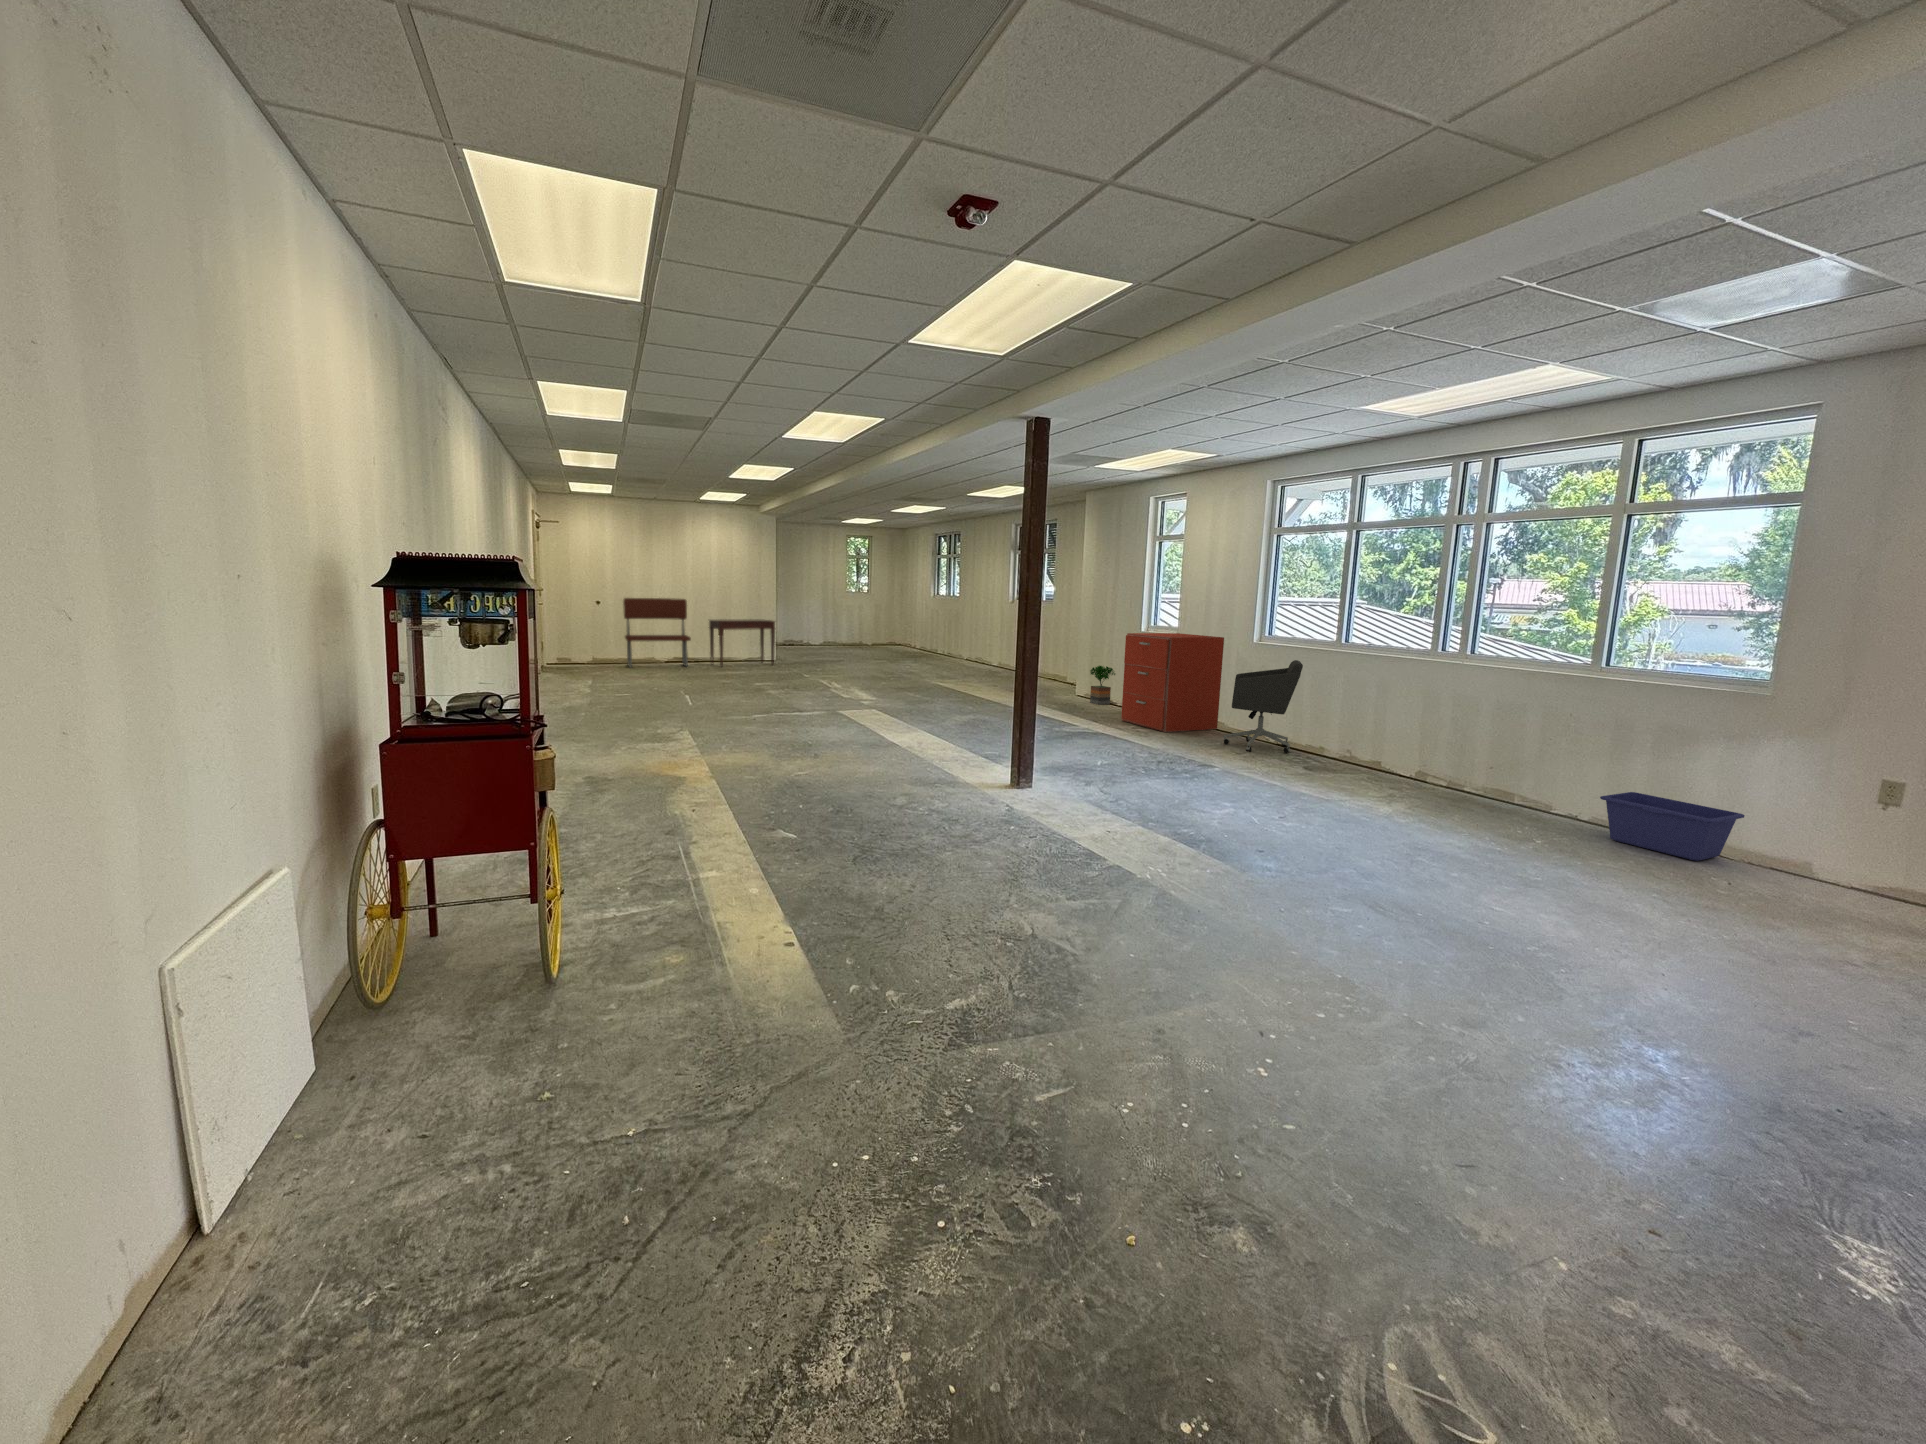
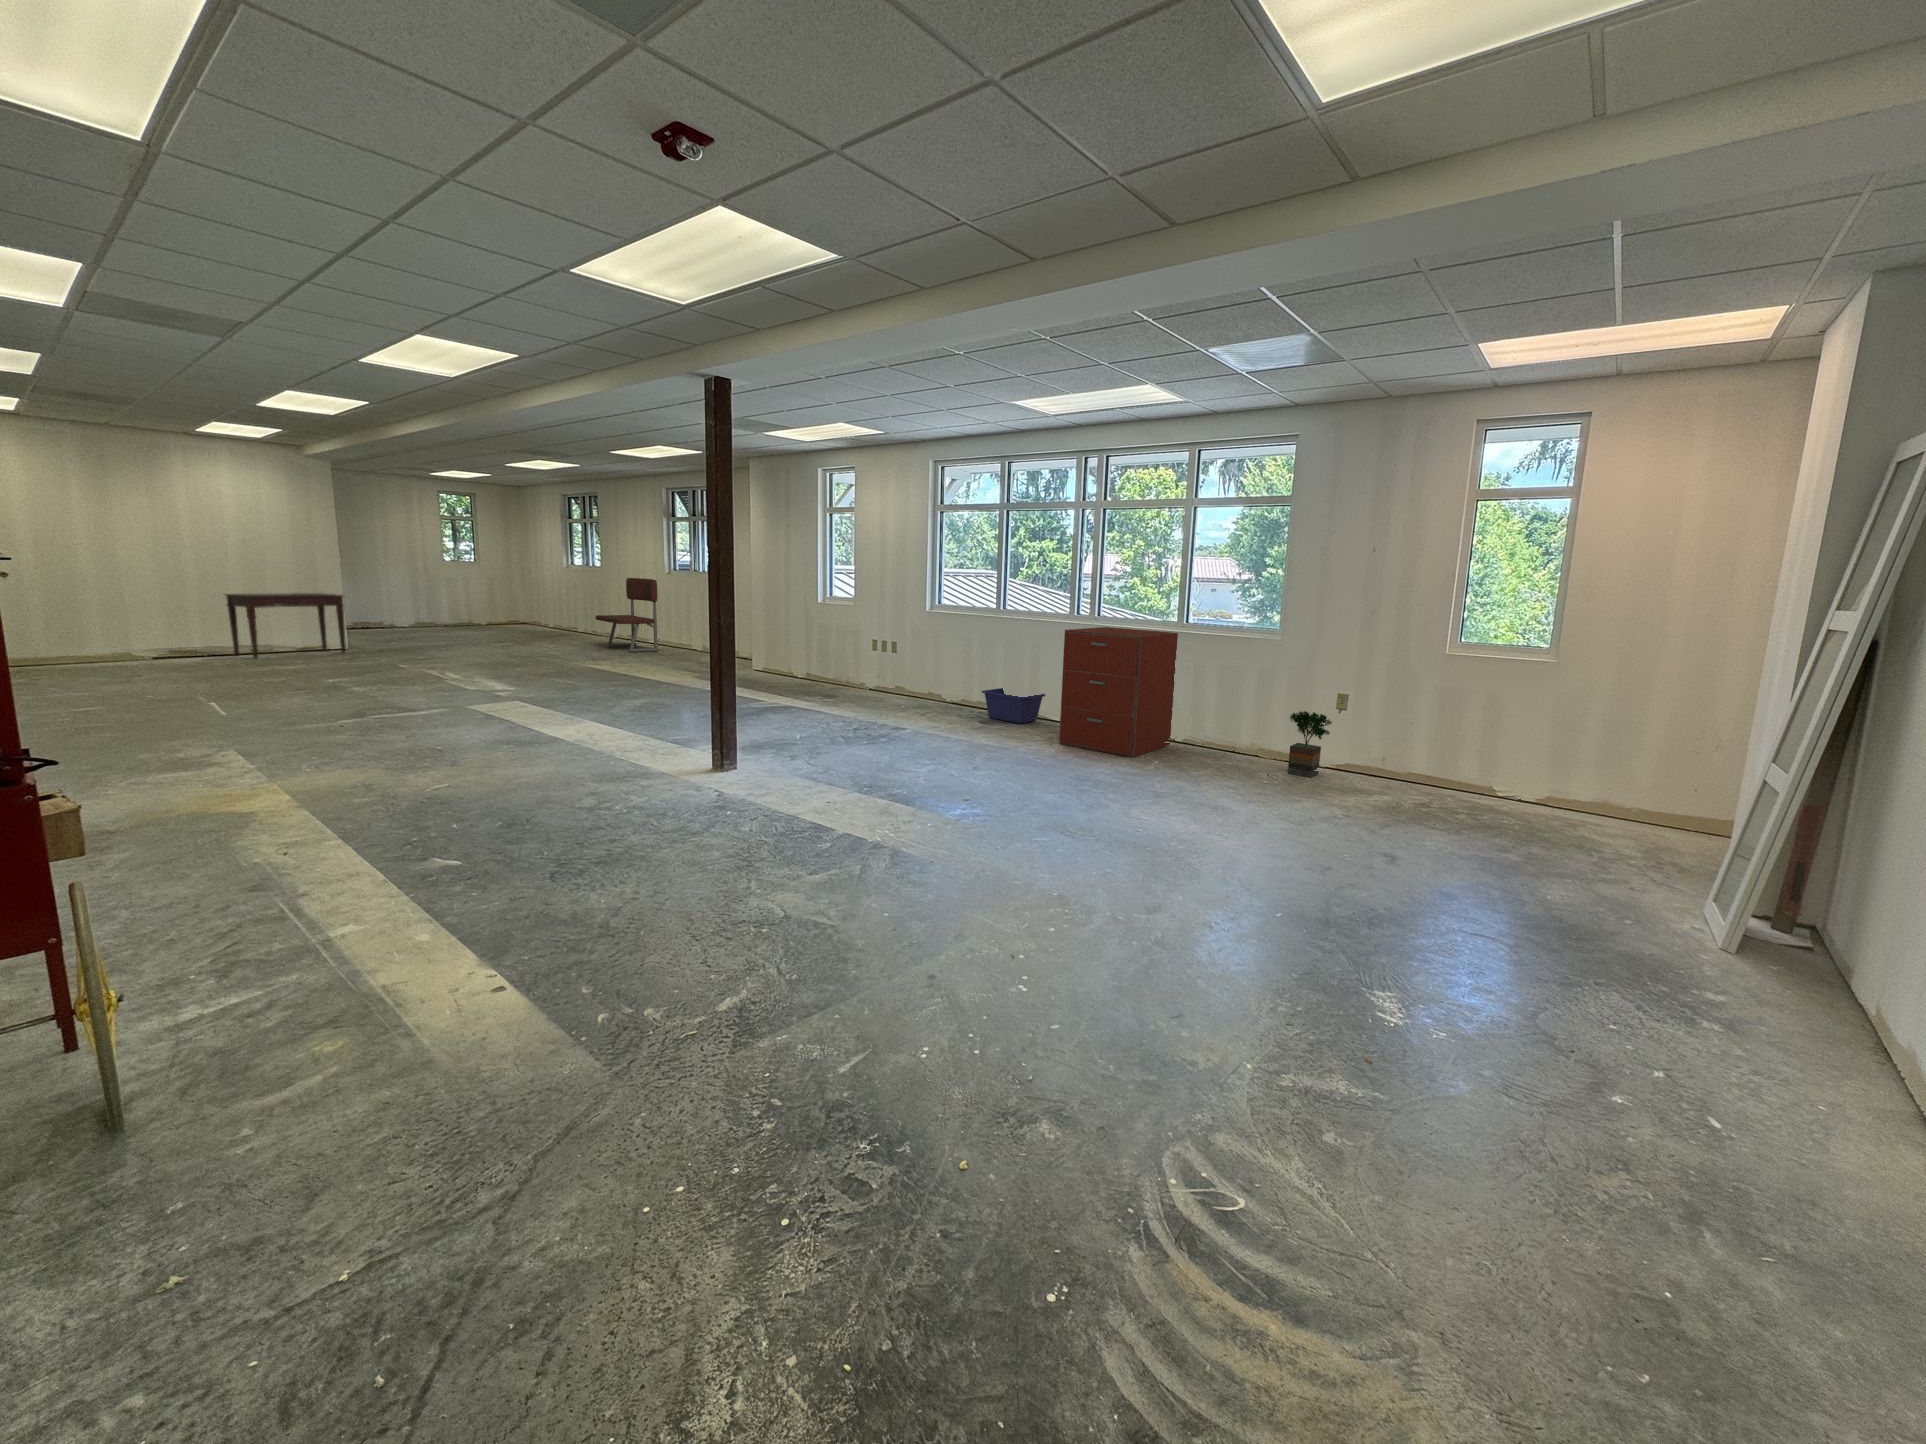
bench: present [623,598,691,668] -> present [596,578,659,652]
filing cabinet: present [1121,633,1224,732] -> present [1059,627,1178,758]
office chair: present [1224,660,1303,753] -> none [911,628,975,714]
potted tree: present [1090,666,1115,704] -> present [1288,711,1332,777]
storage bin: present [1600,792,1745,861] -> present [982,688,1045,724]

